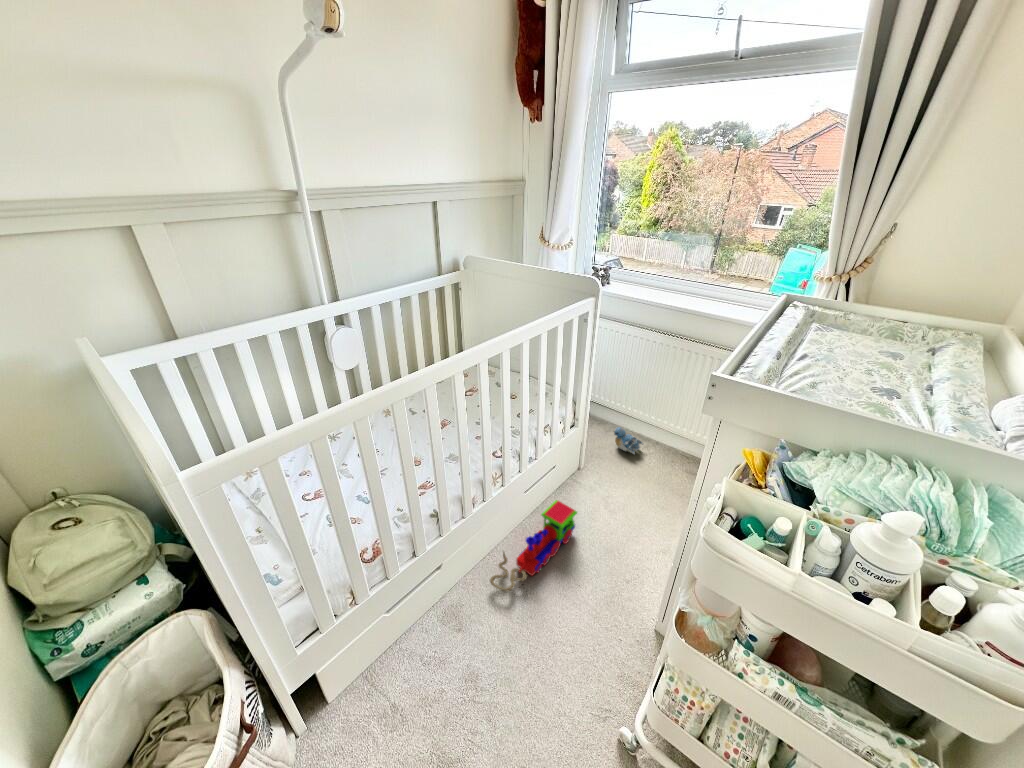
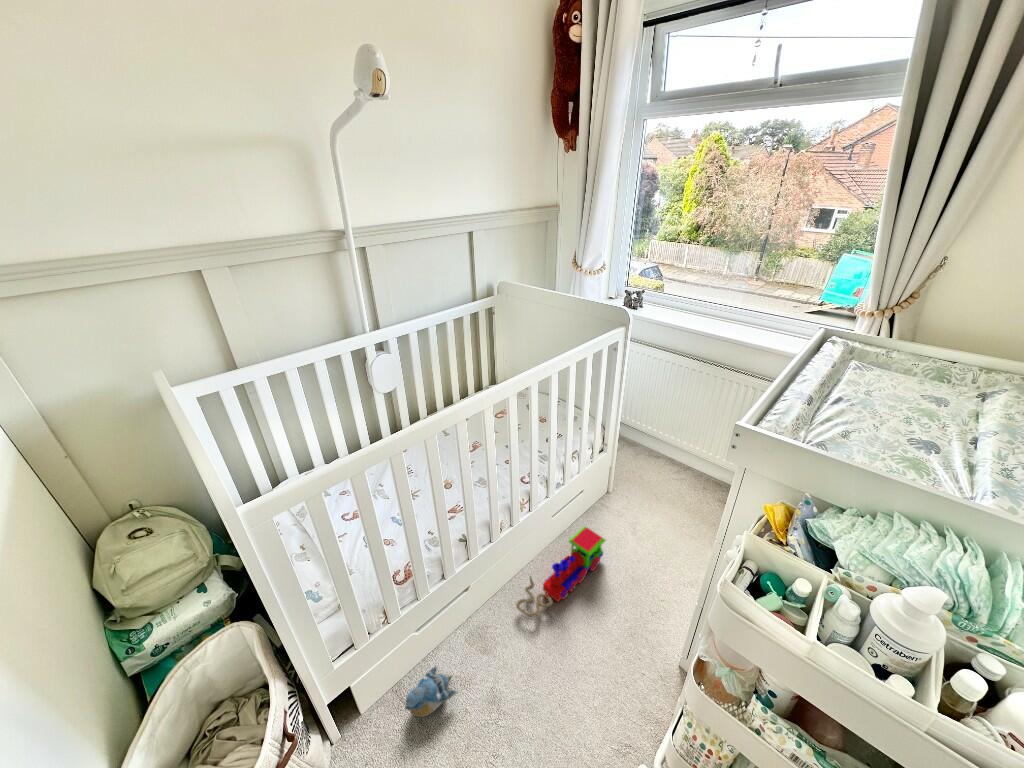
plush toy: present [614,427,643,454] -> present [405,666,457,717]

